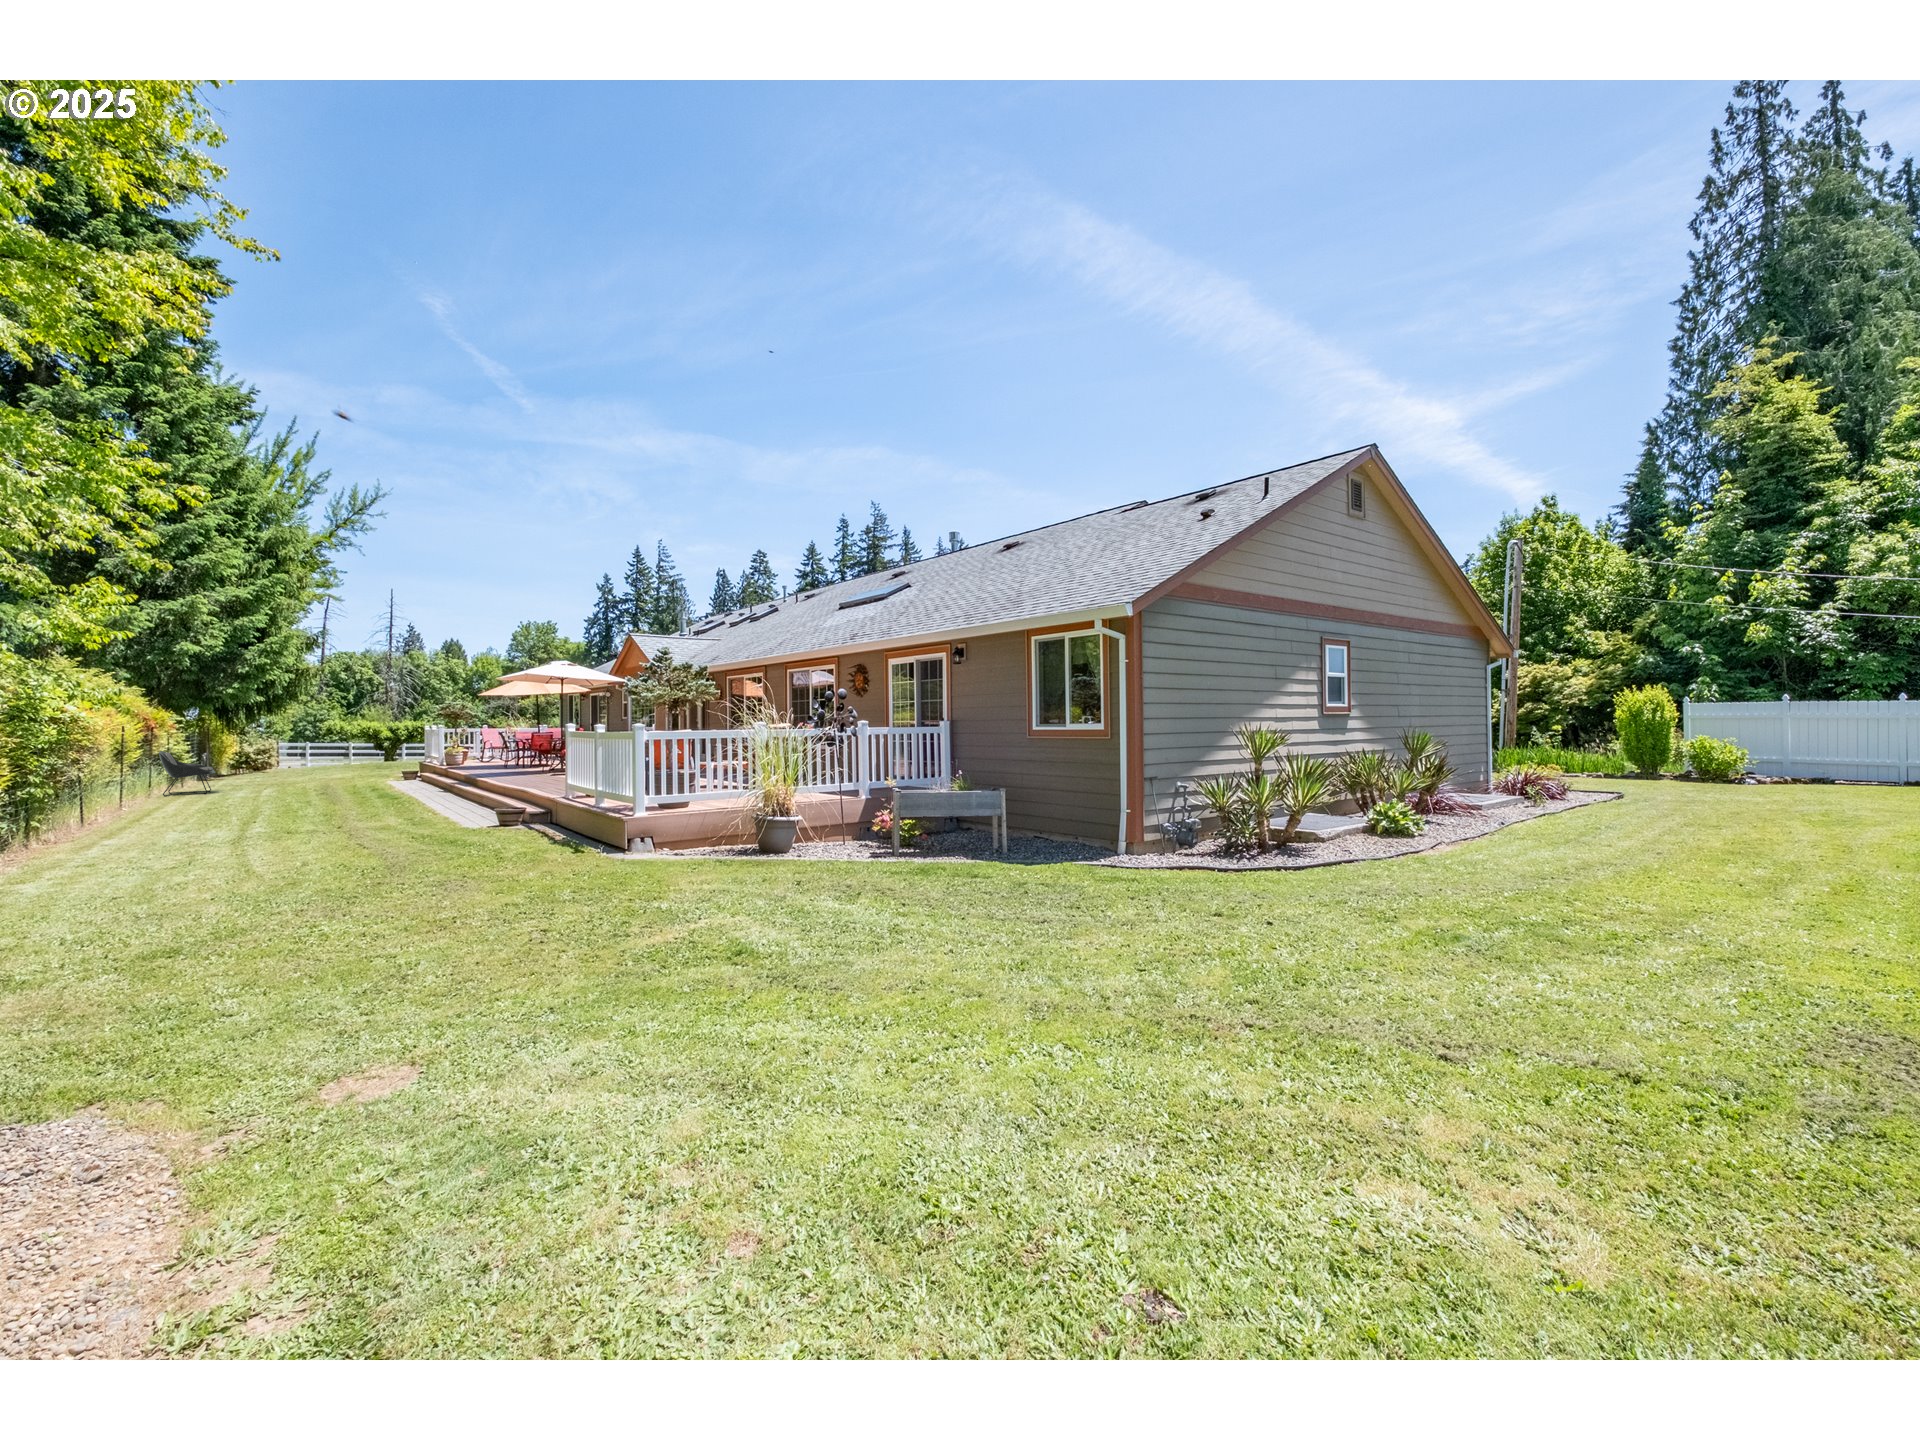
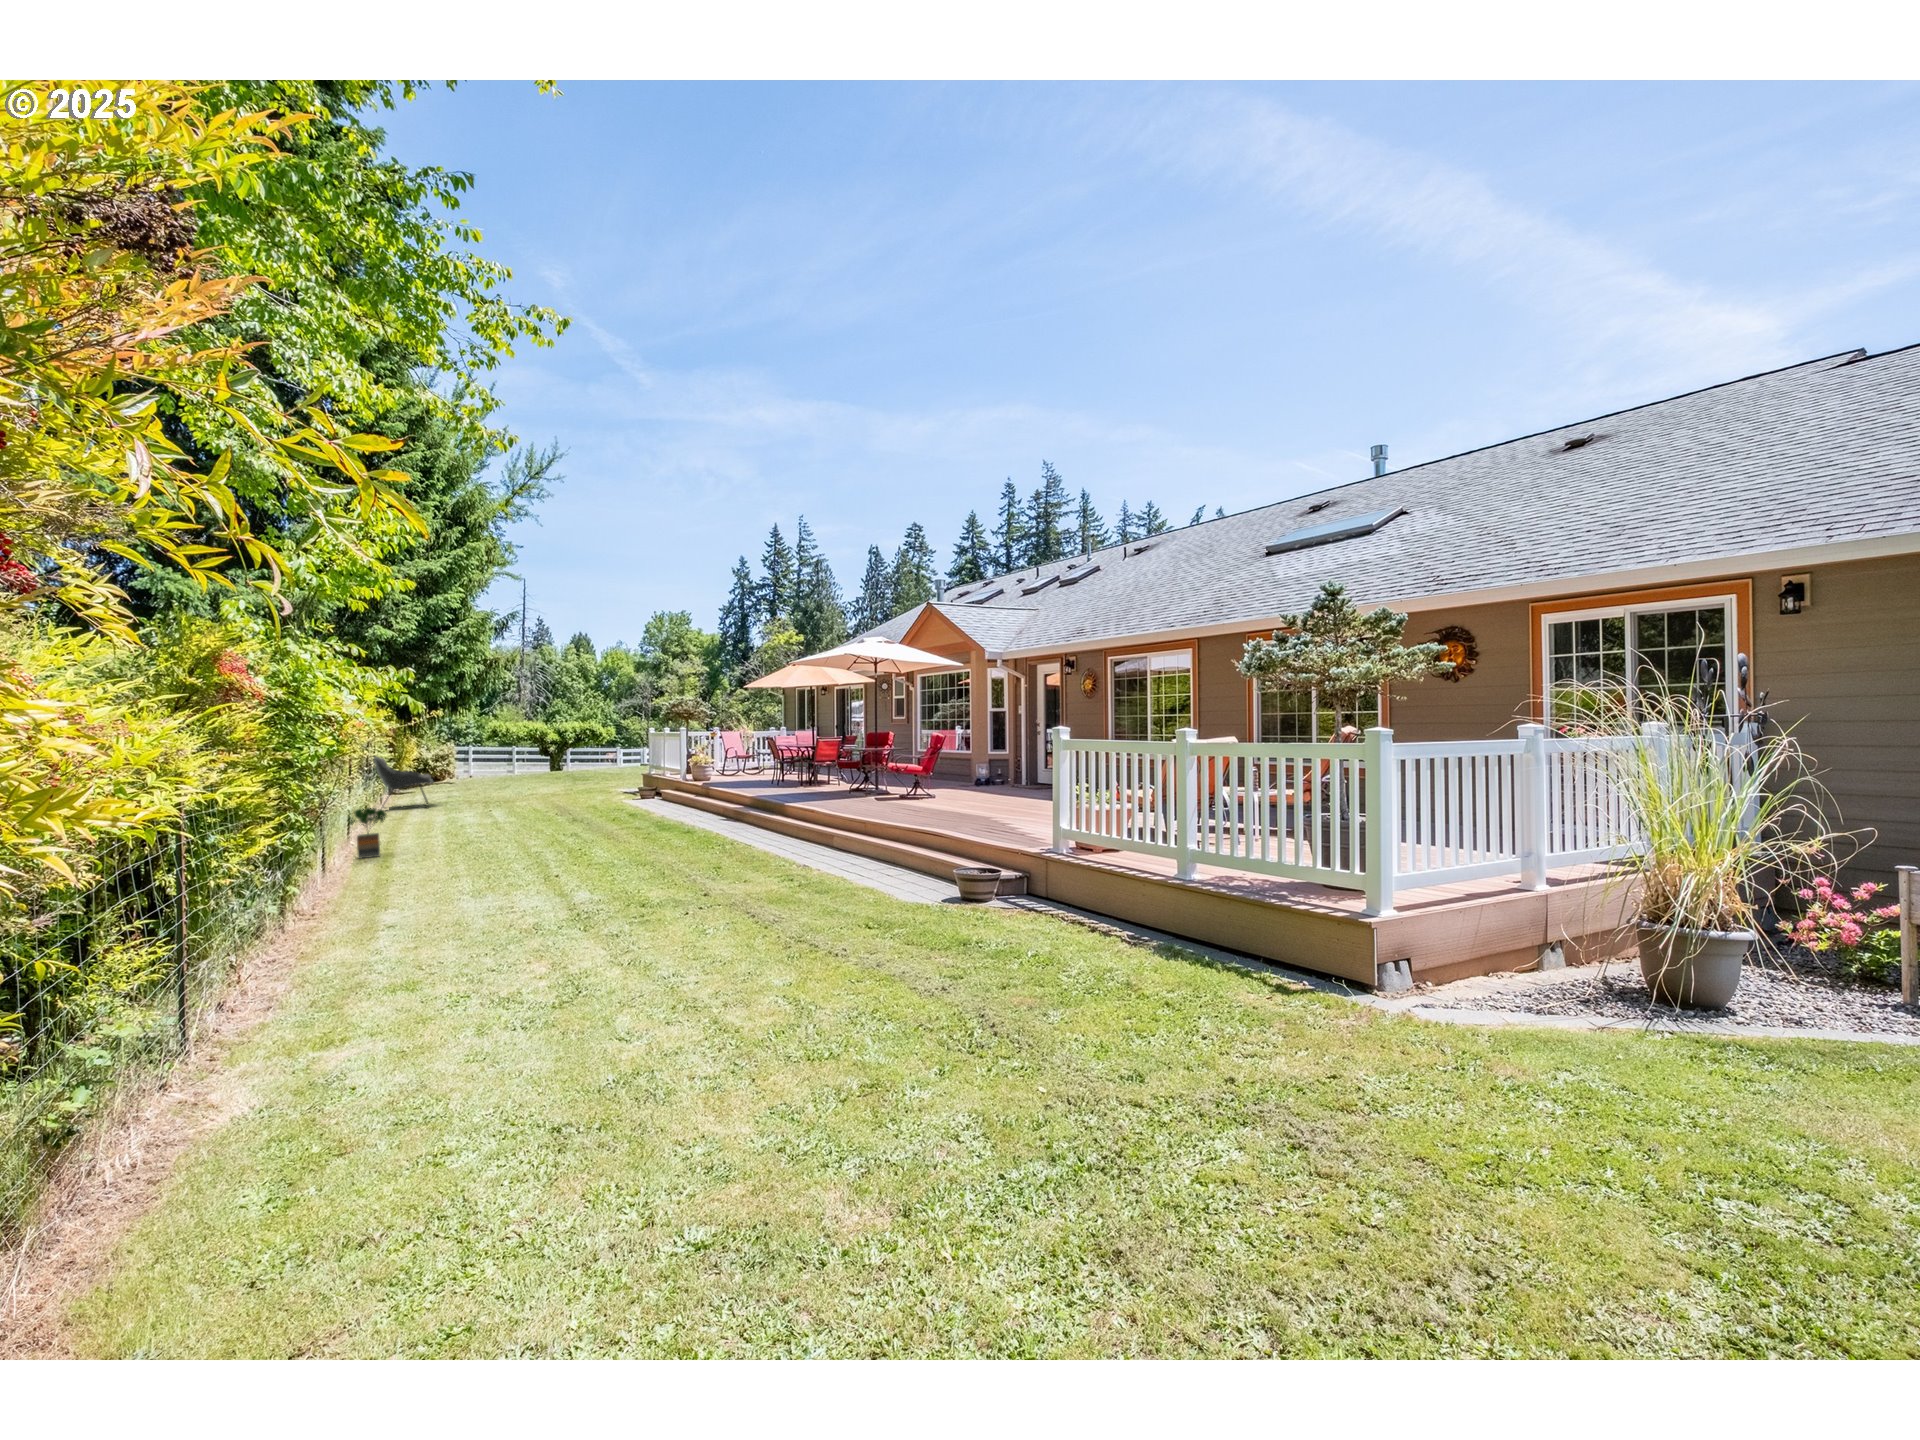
potted tree: none [89,792,126,829] -> present [349,808,387,859]

